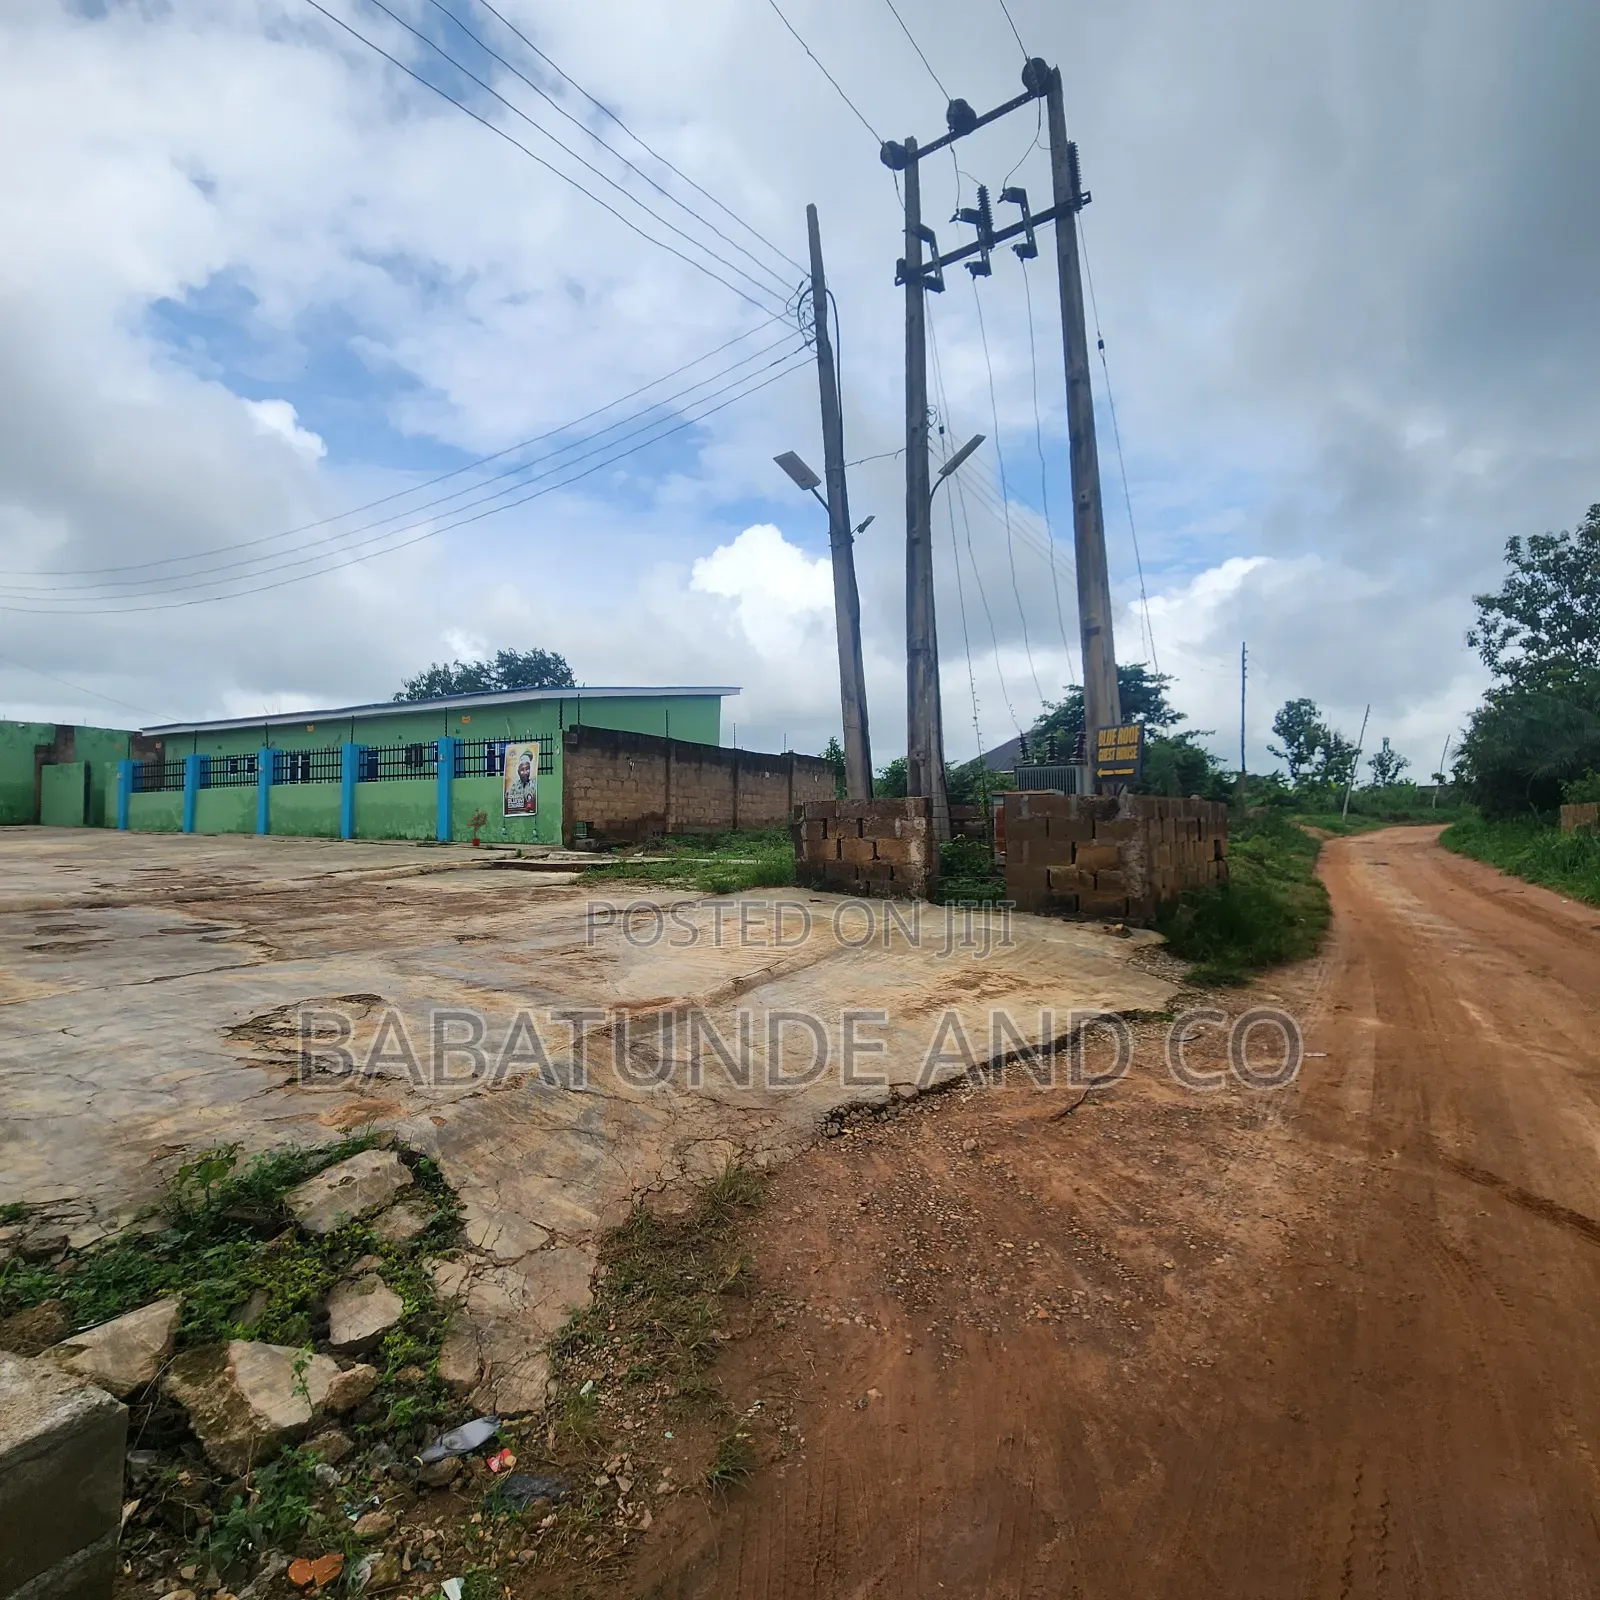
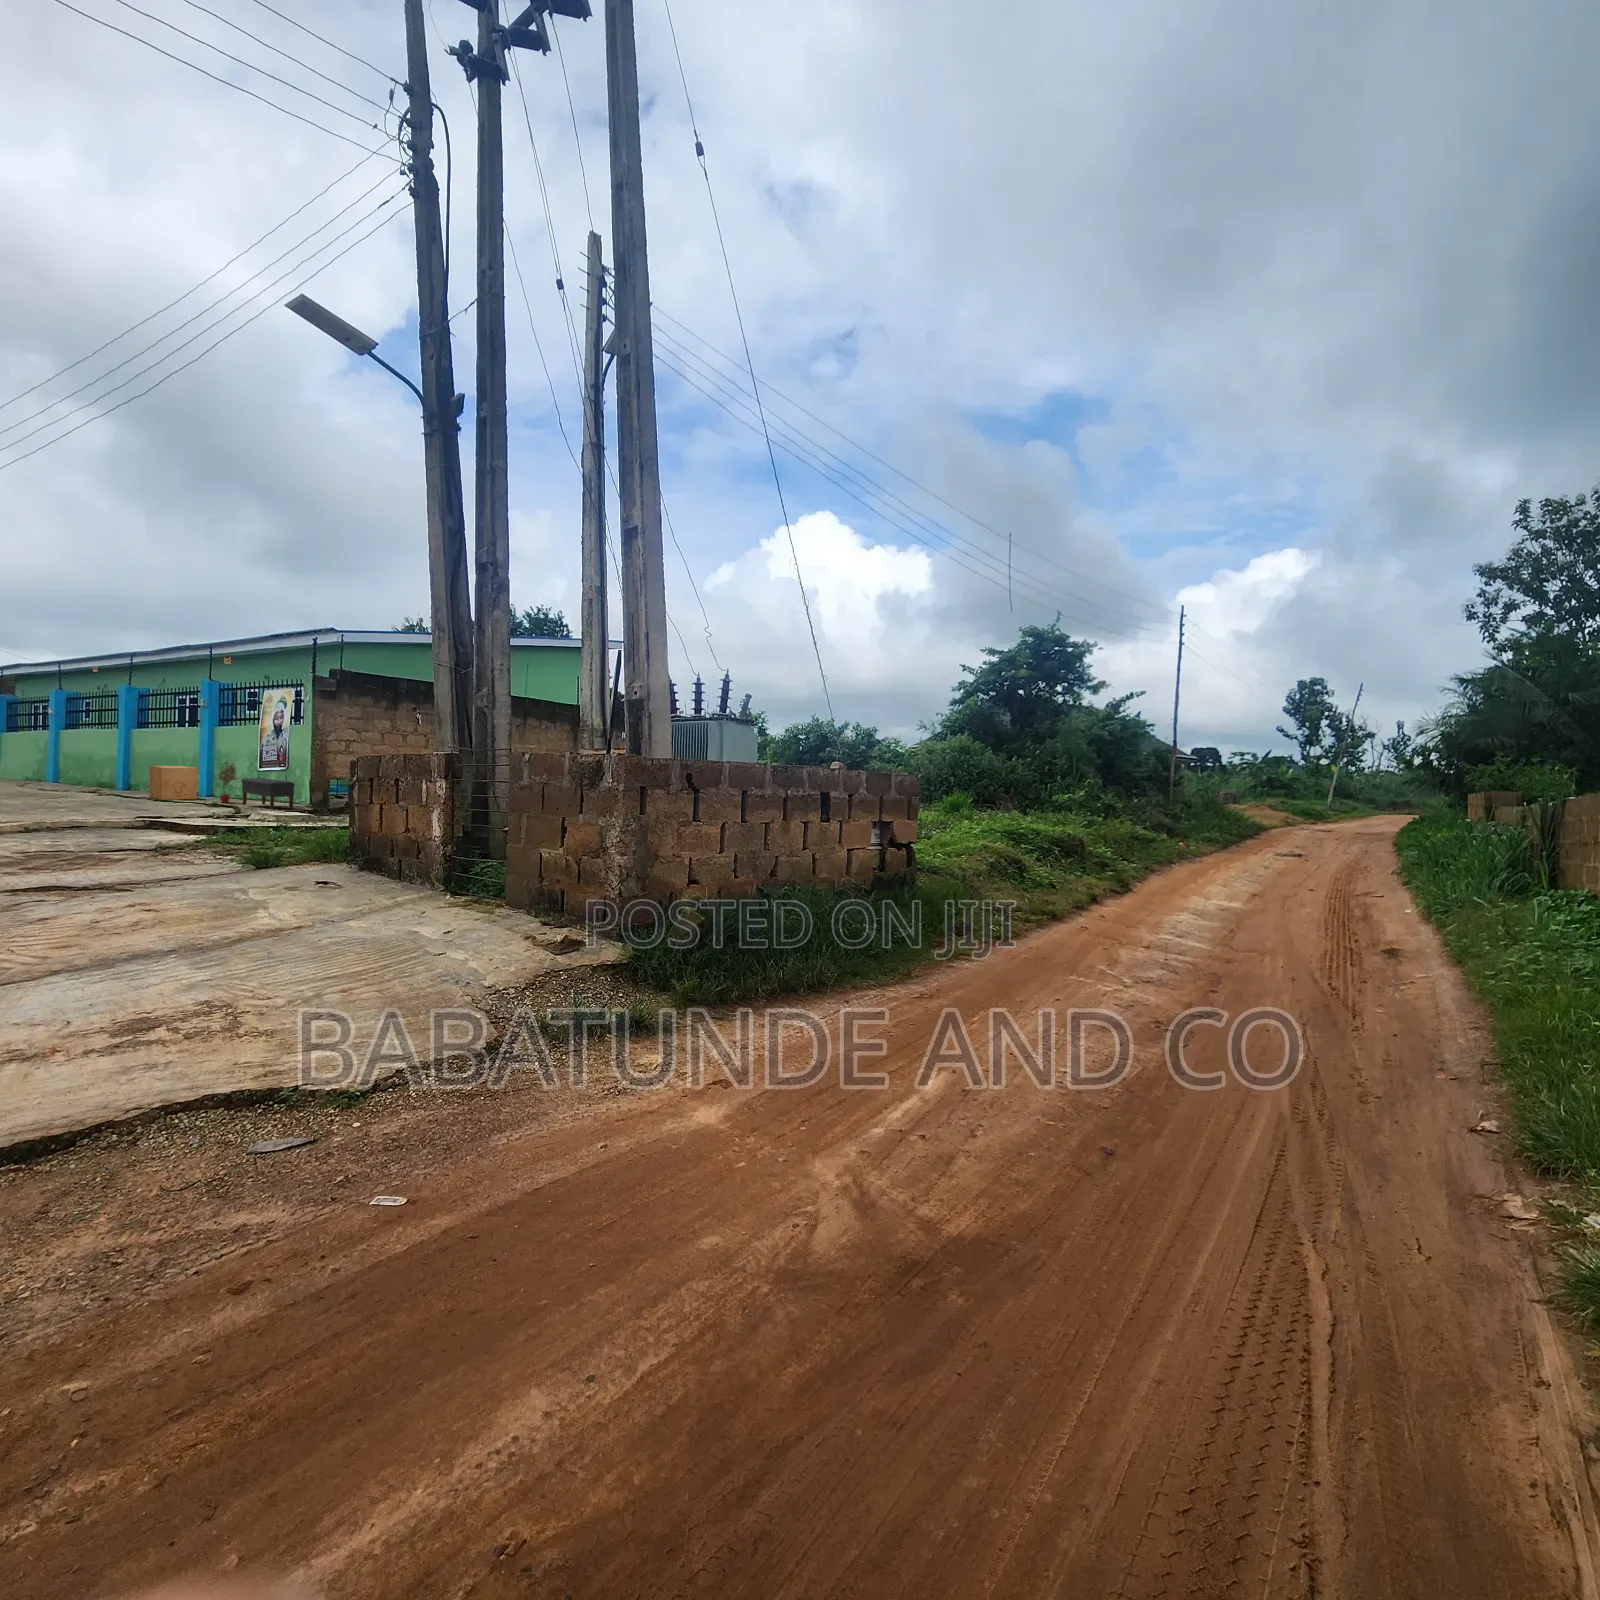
cardboard box: none [399,815,441,846] -> present [150,766,197,799]
bench: none [498,822,549,850] -> present [242,778,295,809]

